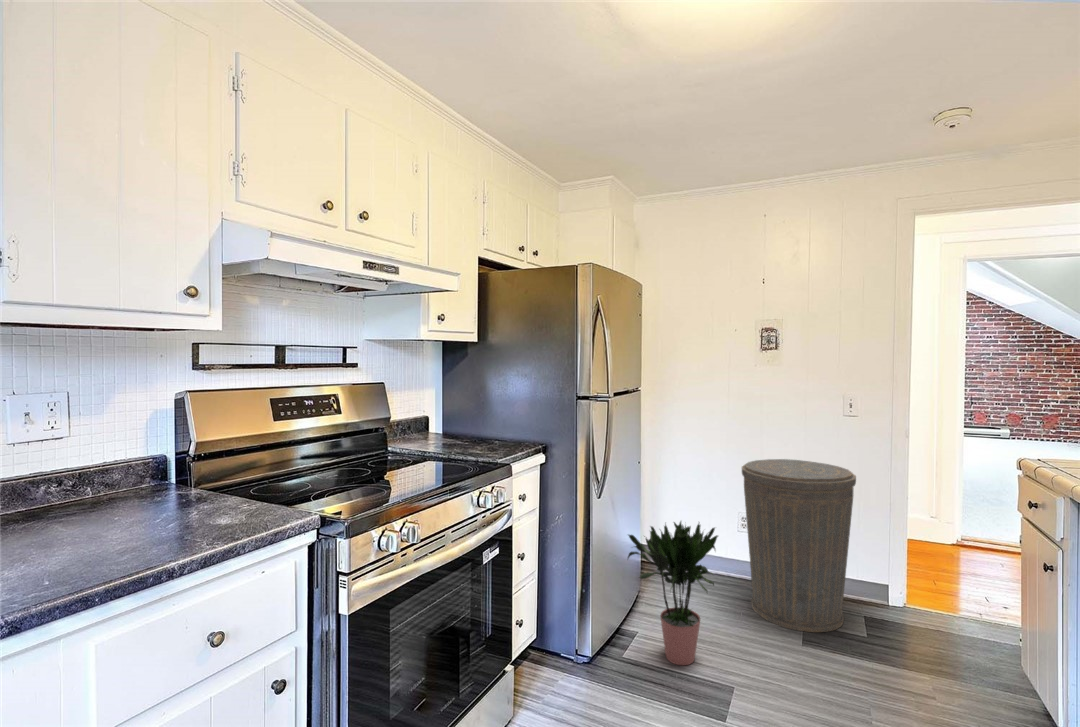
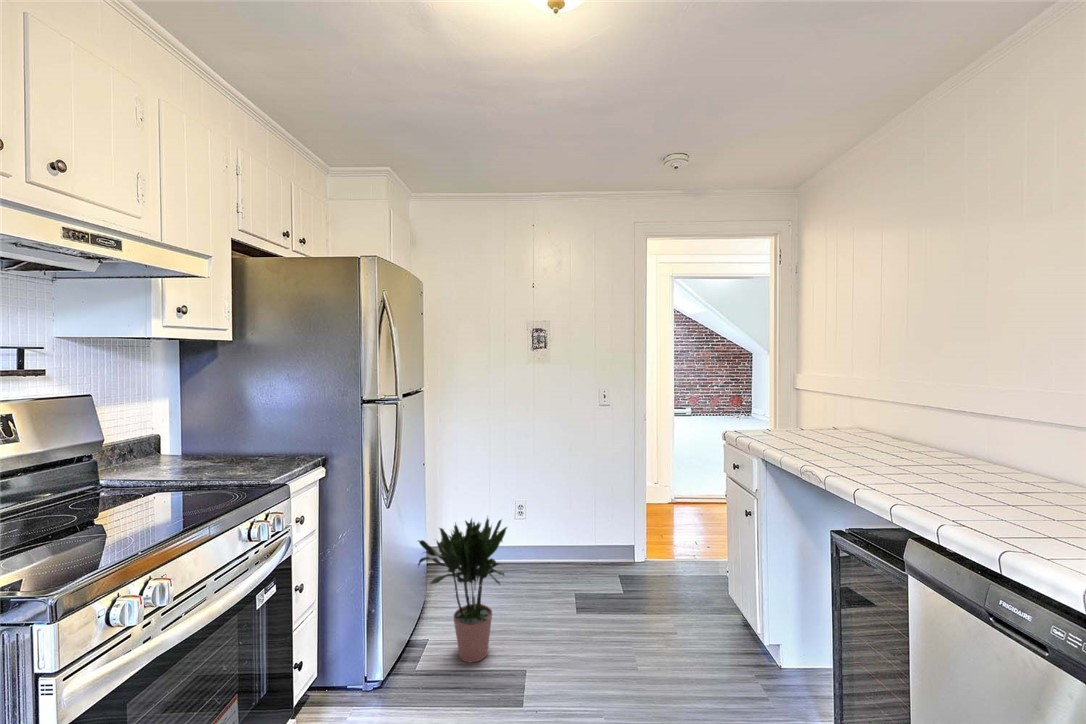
trash can: present [742,459,856,632] -> none [519,447,611,601]

